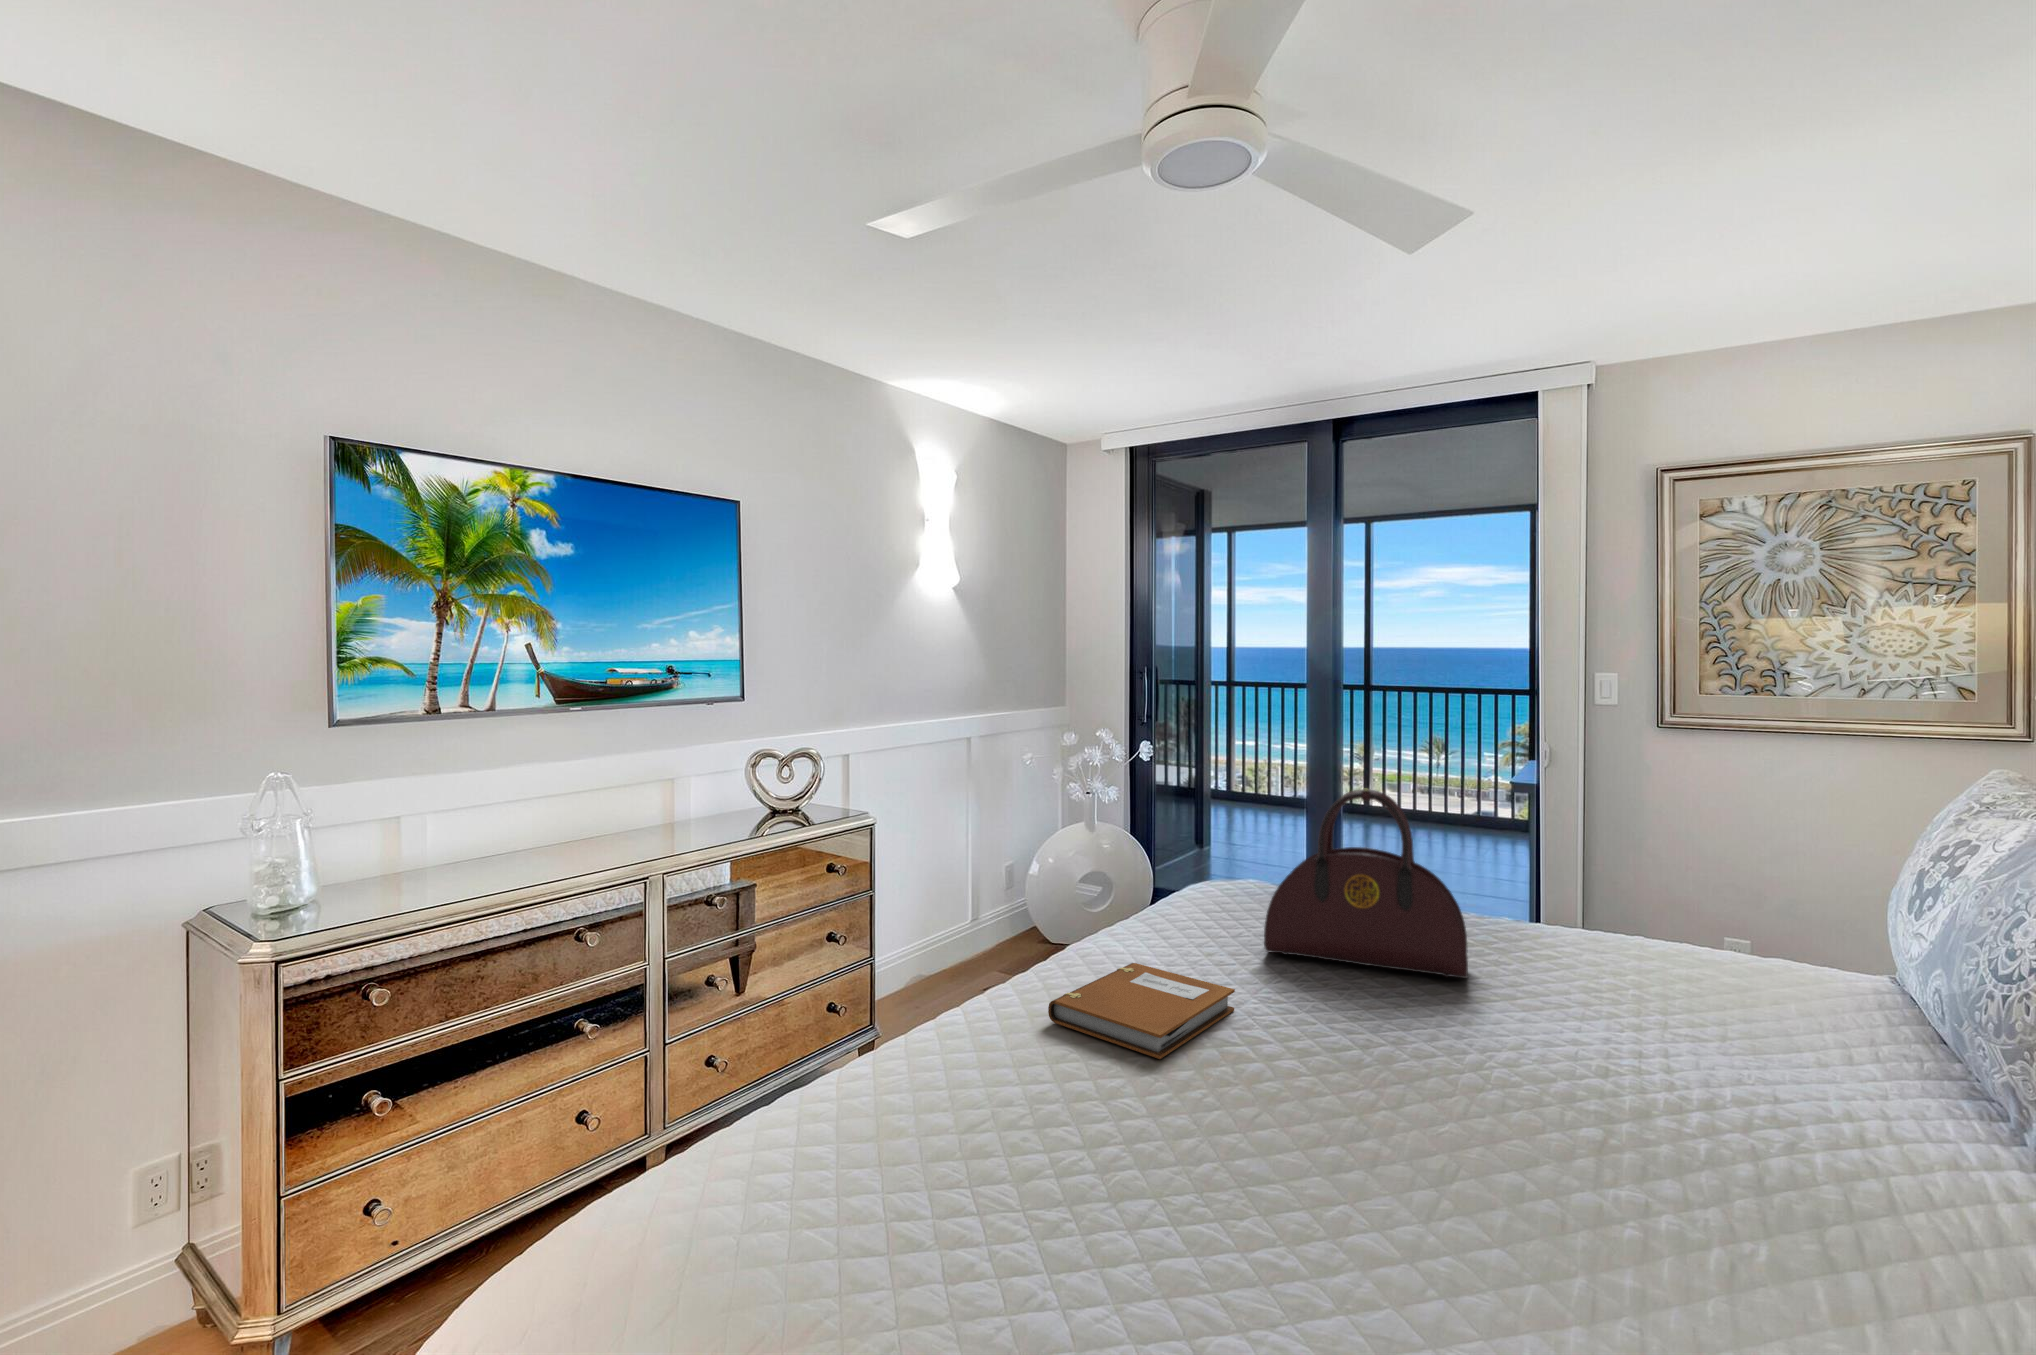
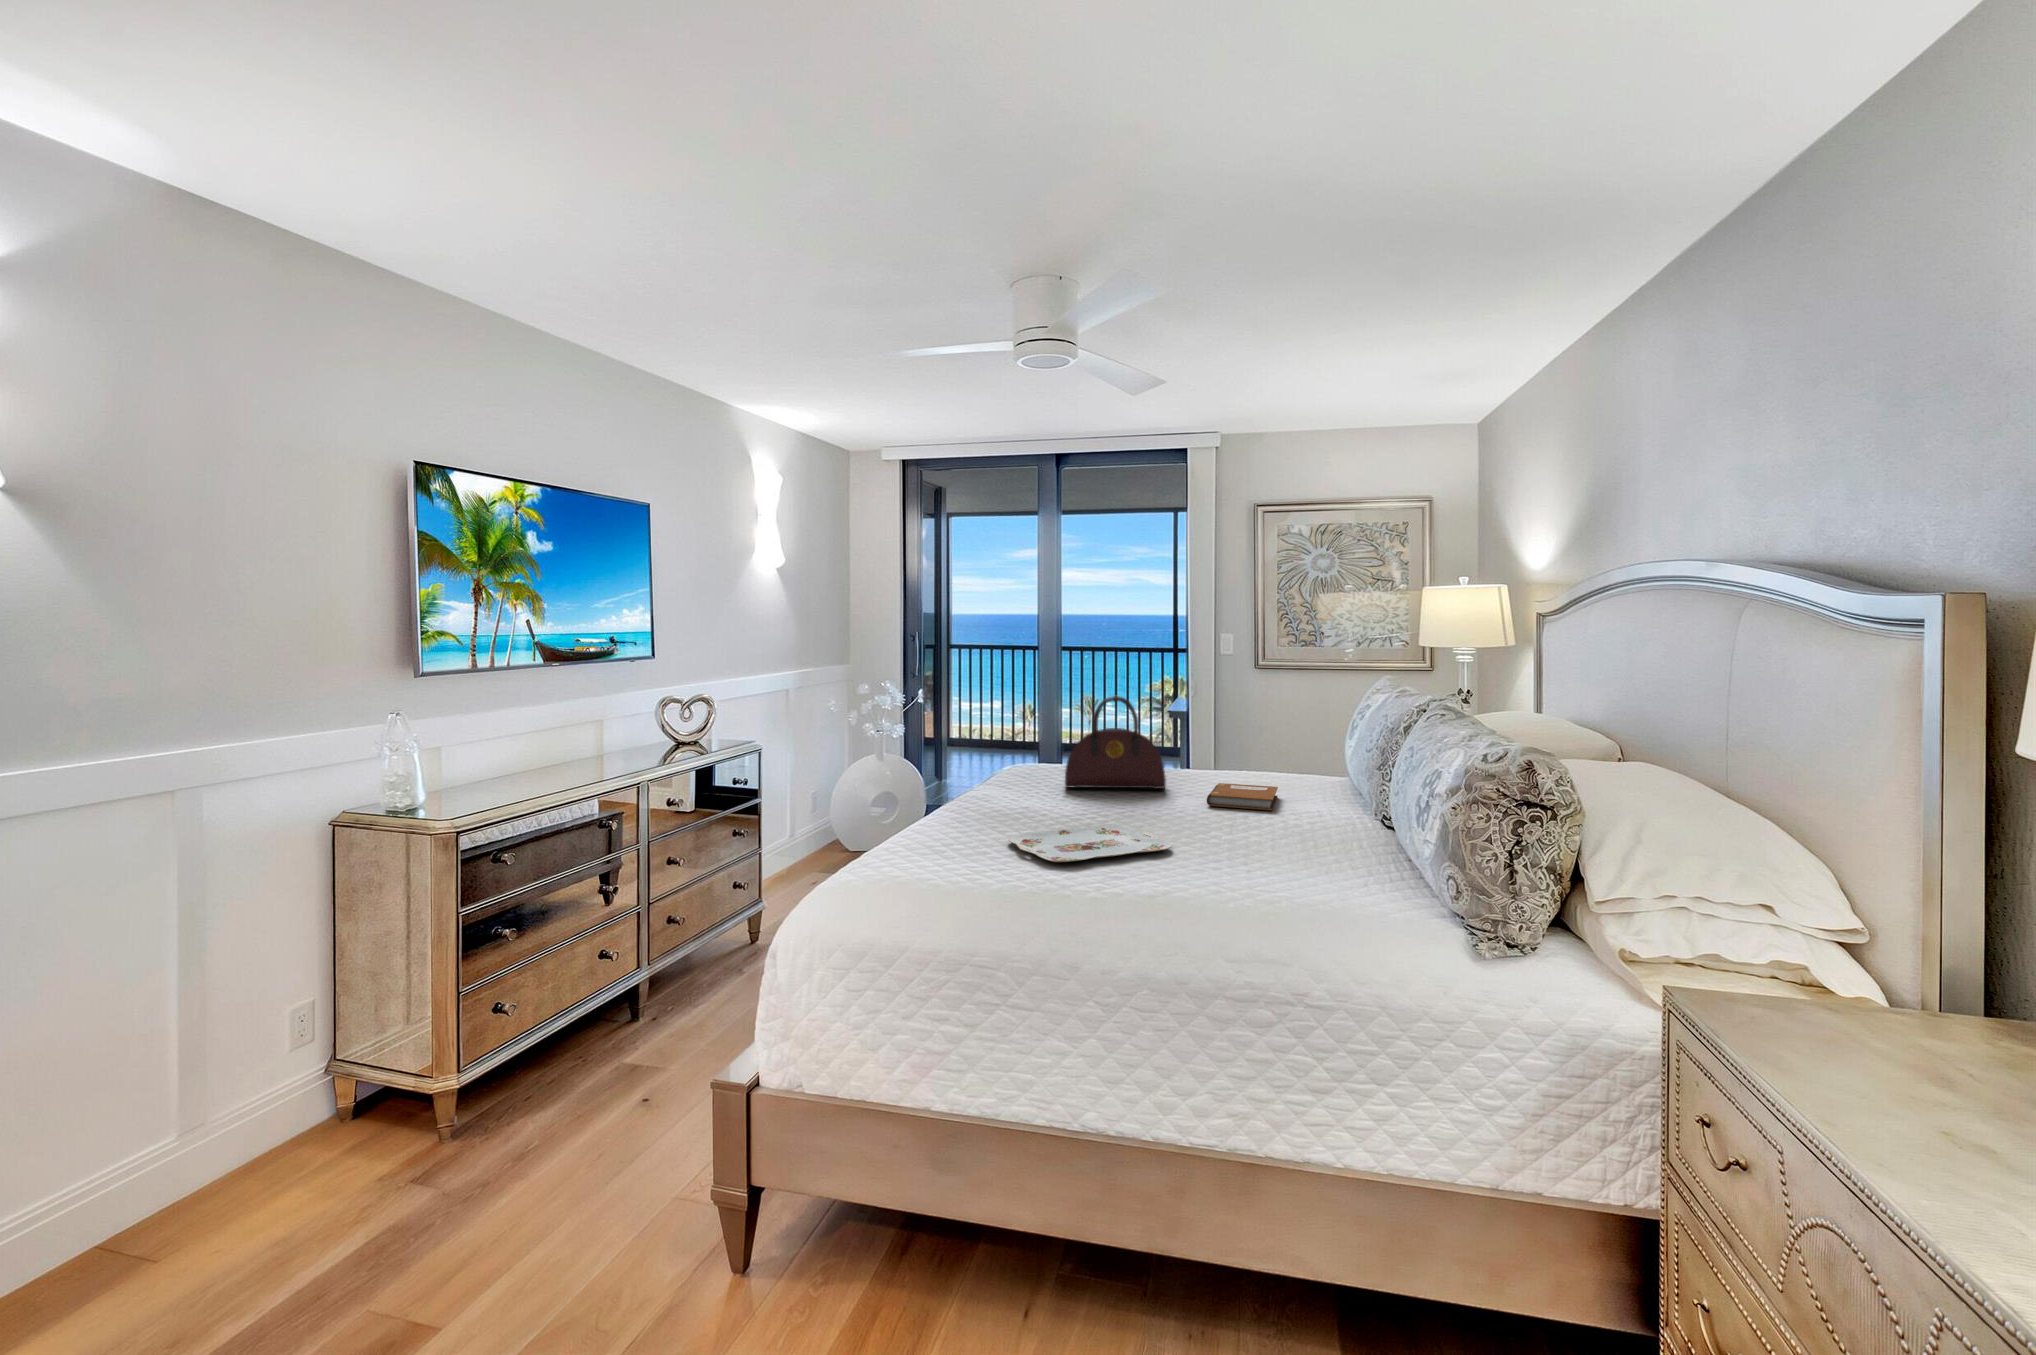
notebook: present [1048,963,1235,1059] -> present [1207,783,1278,810]
serving tray: none [1053,1098,1454,1278] -> present [1008,825,1172,862]

